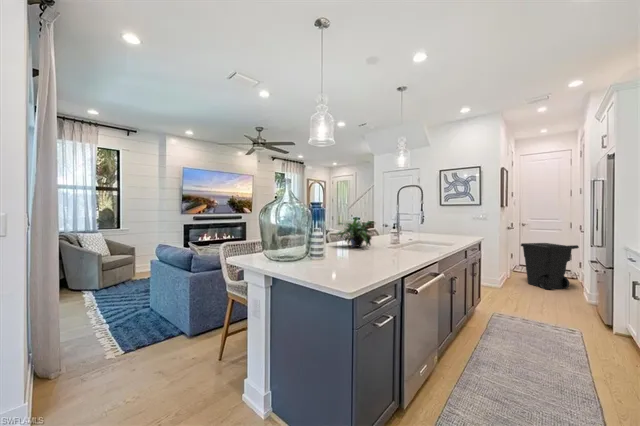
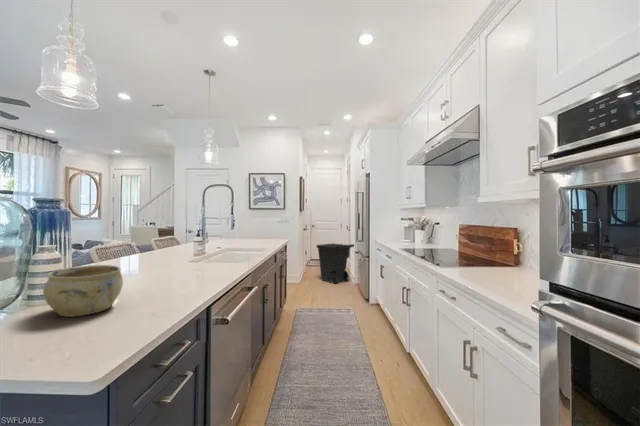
potted plant: present [337,217,374,247] -> none [103,224,171,267]
ceramic bowl: none [316,241,351,268] -> present [43,265,123,317]

